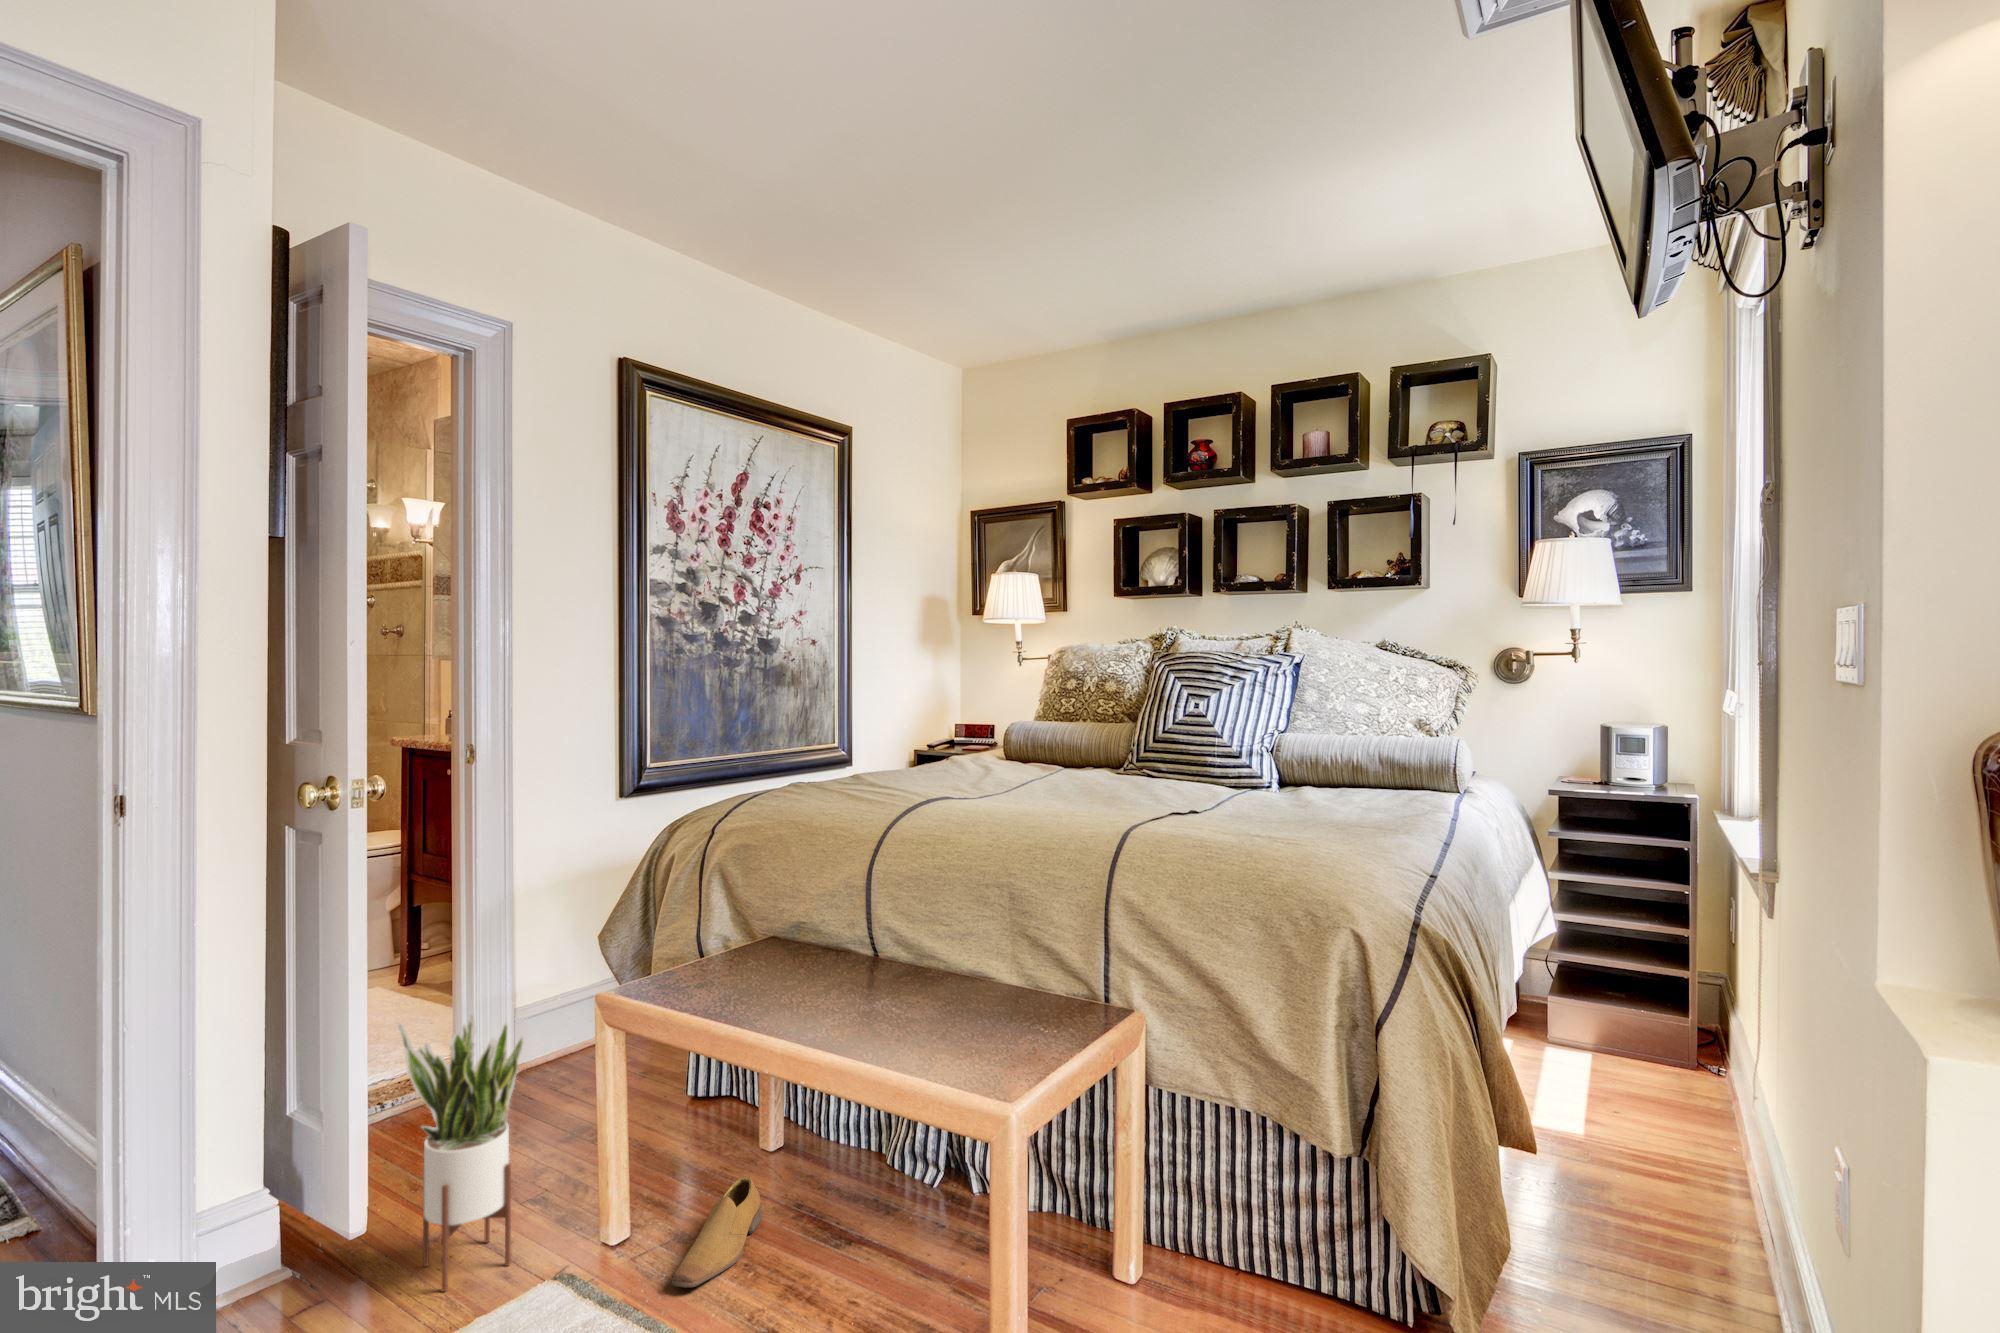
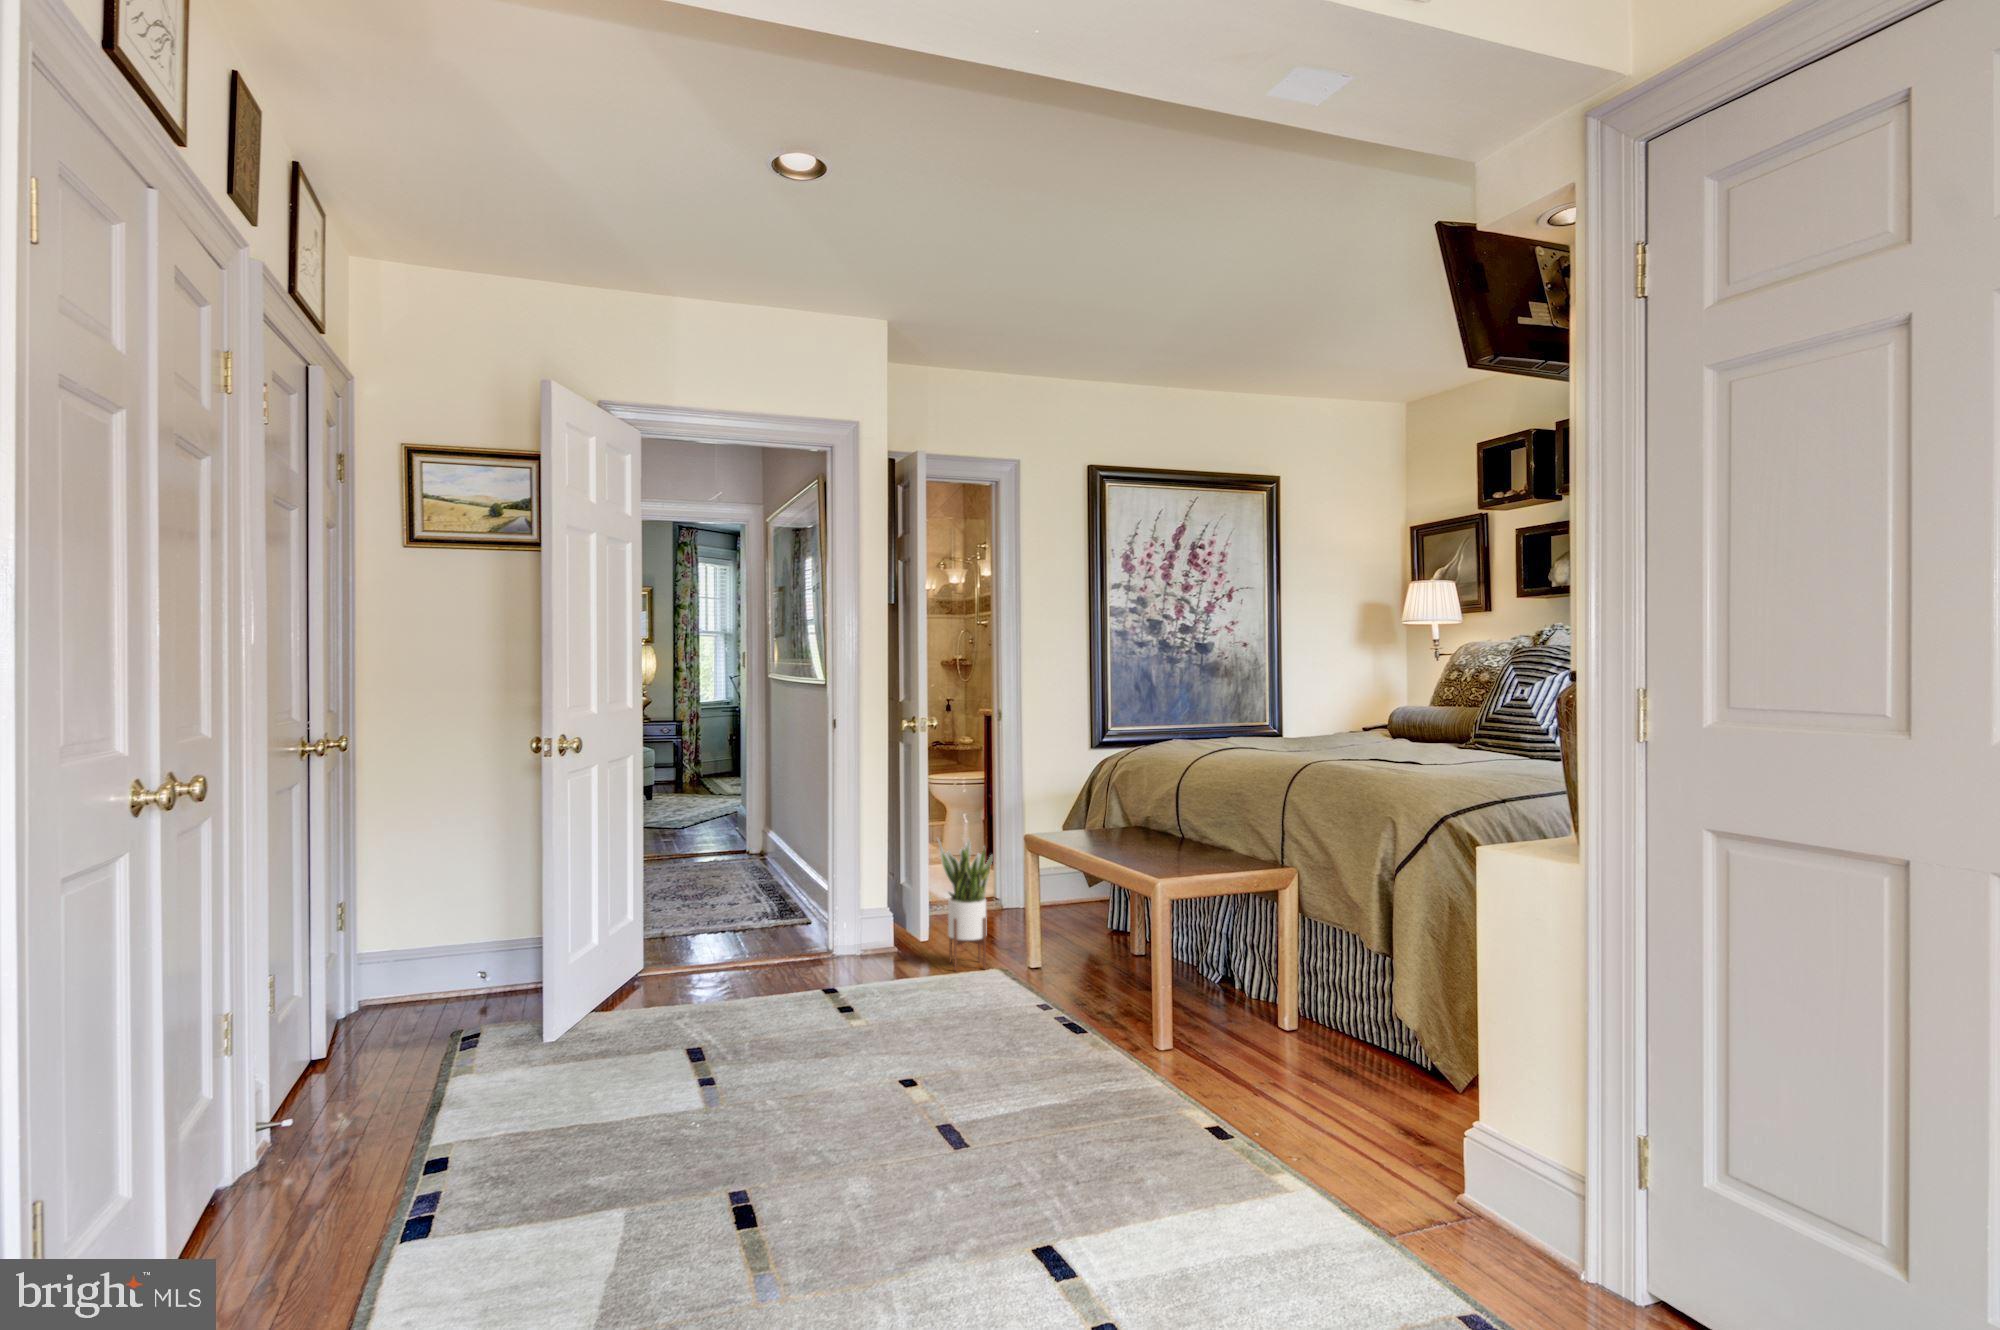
shoe: present [672,1176,762,1287] -> none [1050,952,1111,988]

